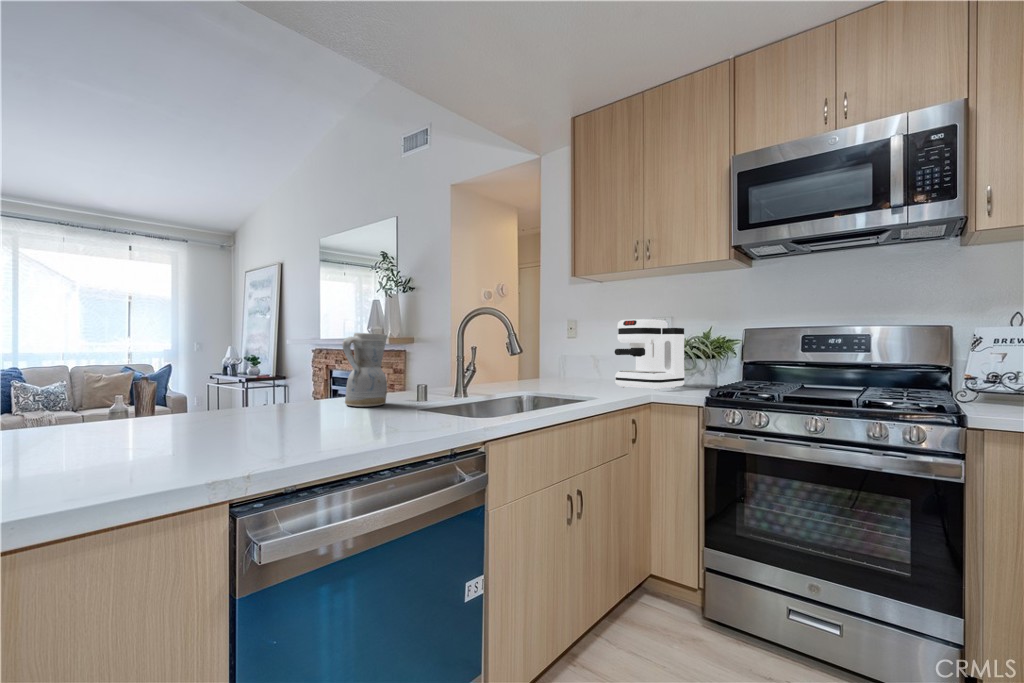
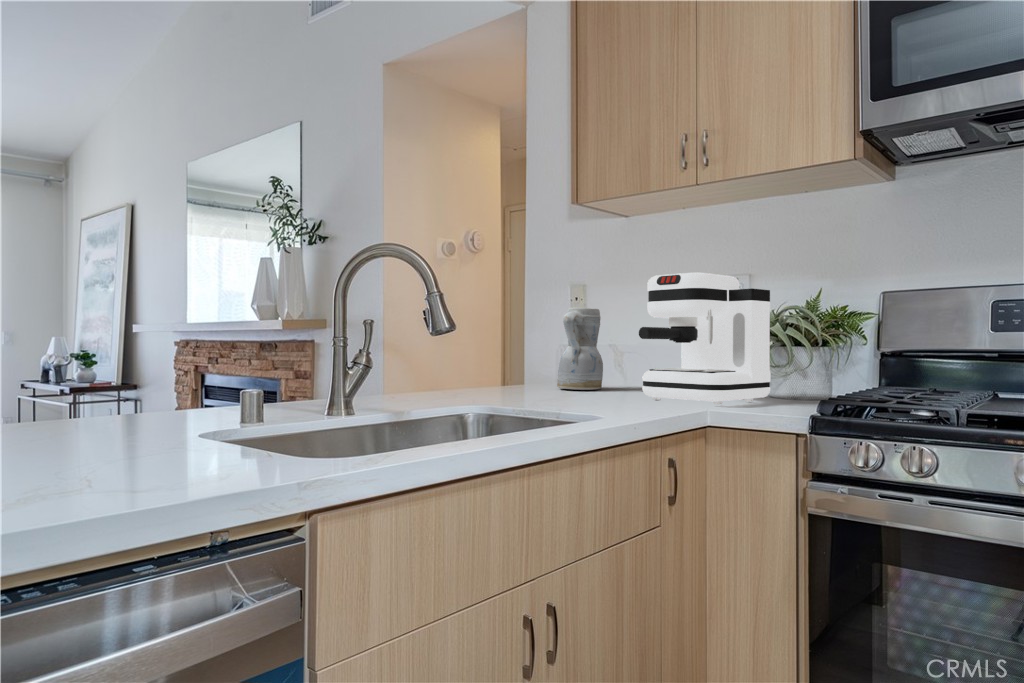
ceramic pitcher: present [342,333,387,407] -> present [557,308,603,390]

